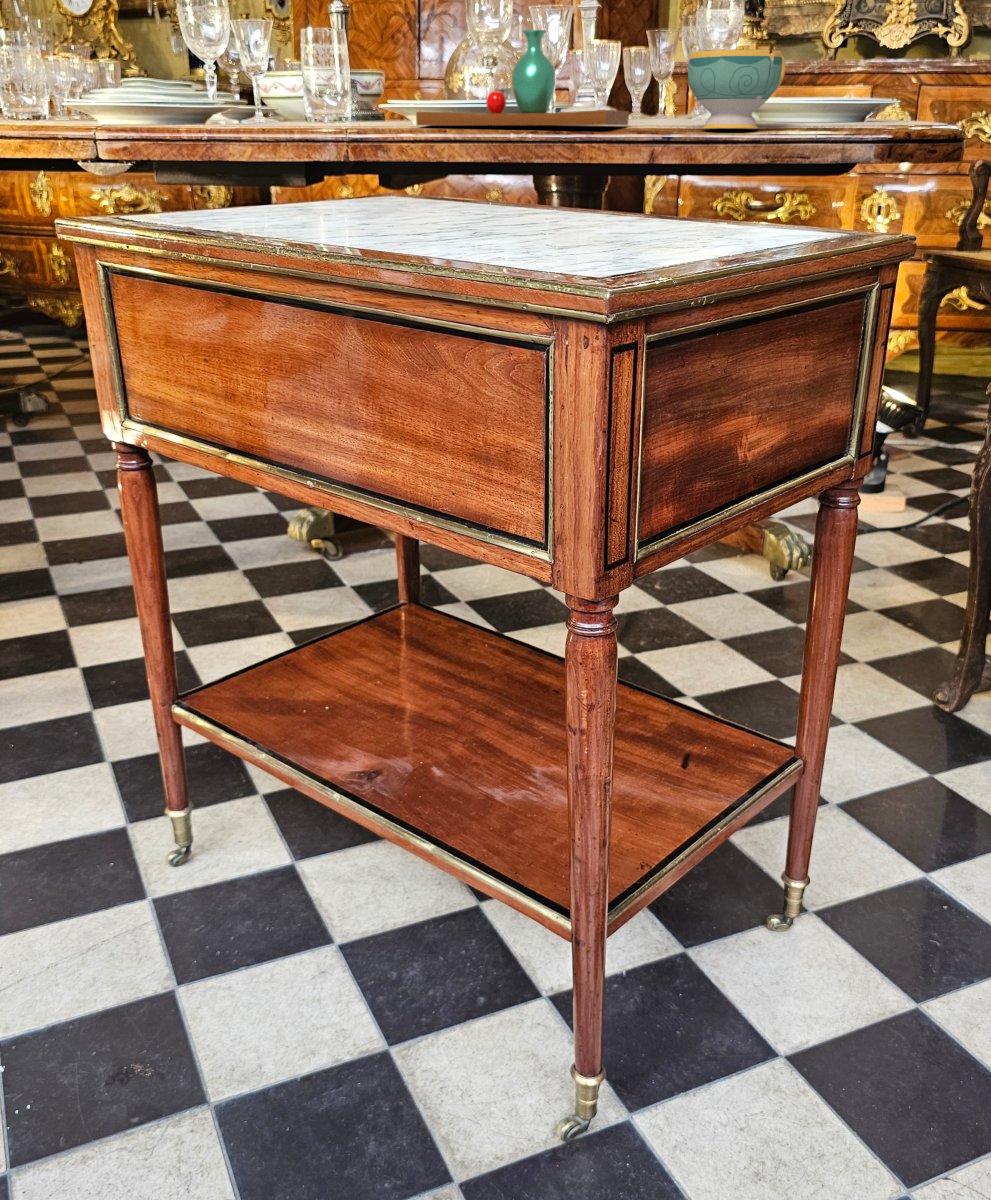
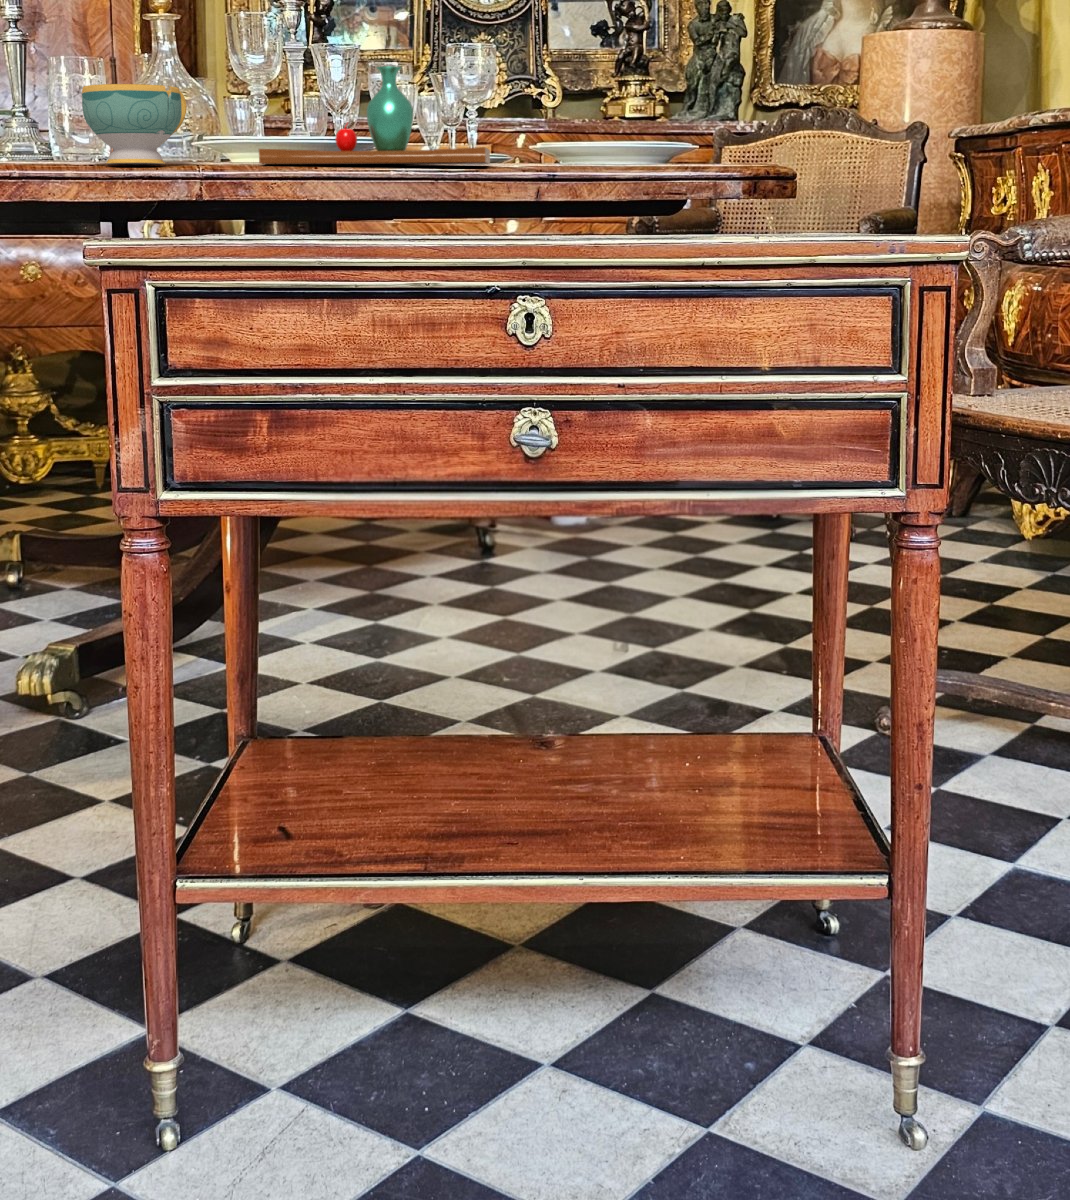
teacup: present [688,49,786,129] -> present [82,84,187,165]

